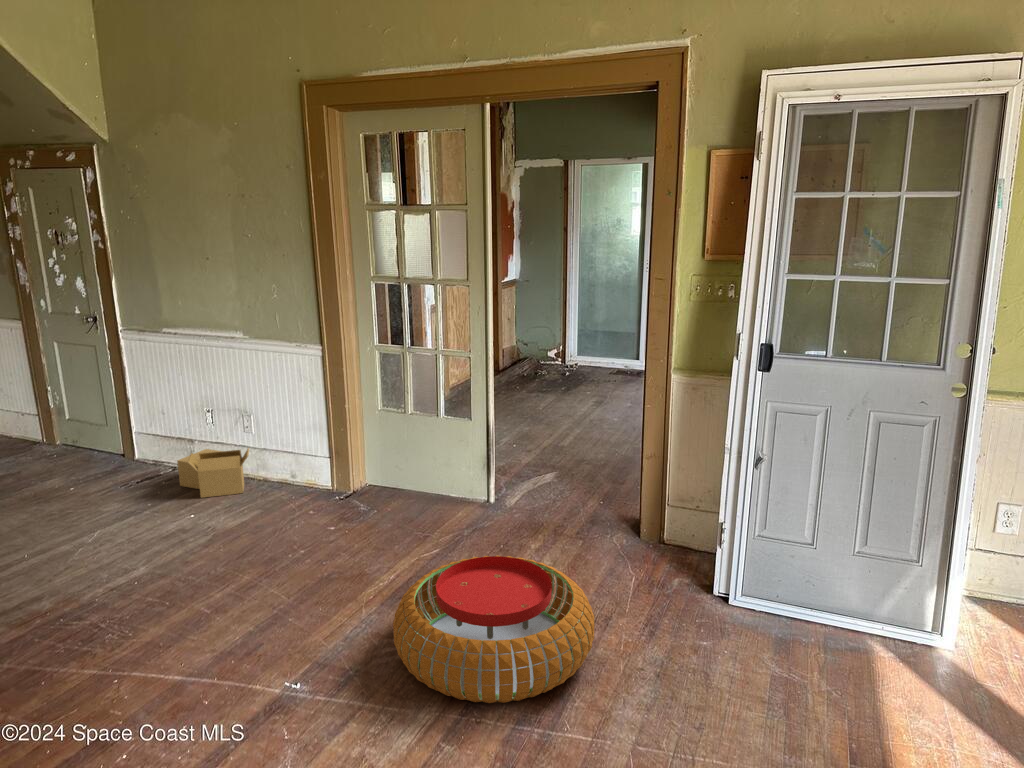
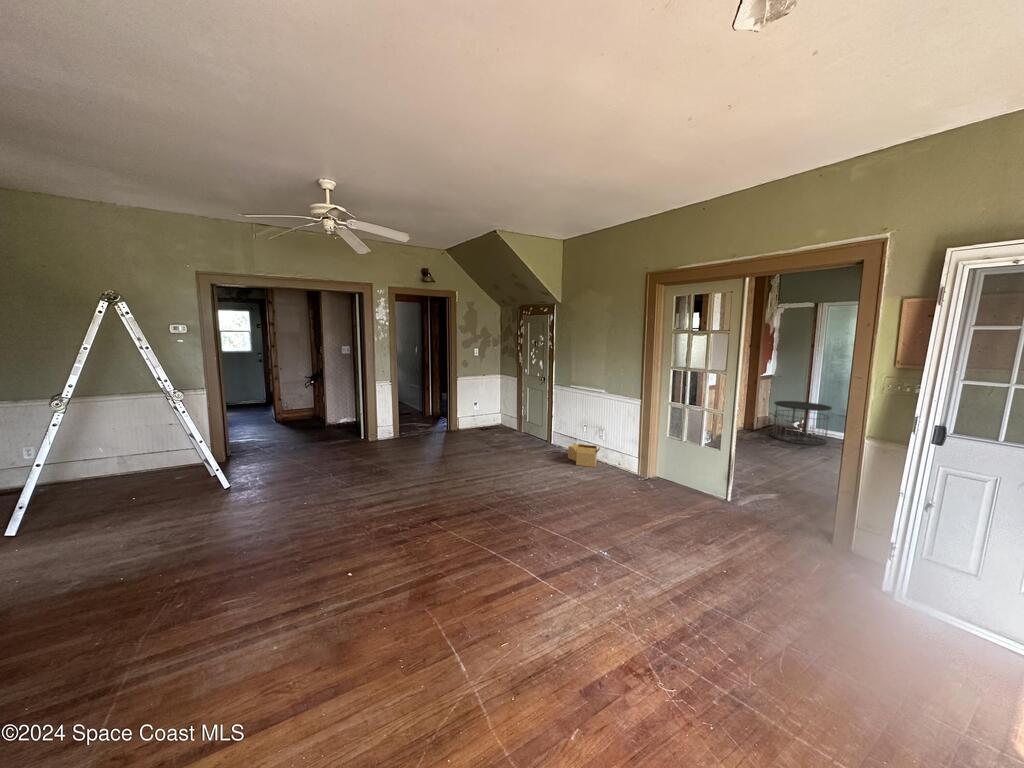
side table: none [523,316,596,382] -> present [772,401,832,445]
pouf: present [393,555,595,703] -> none [656,519,779,599]

